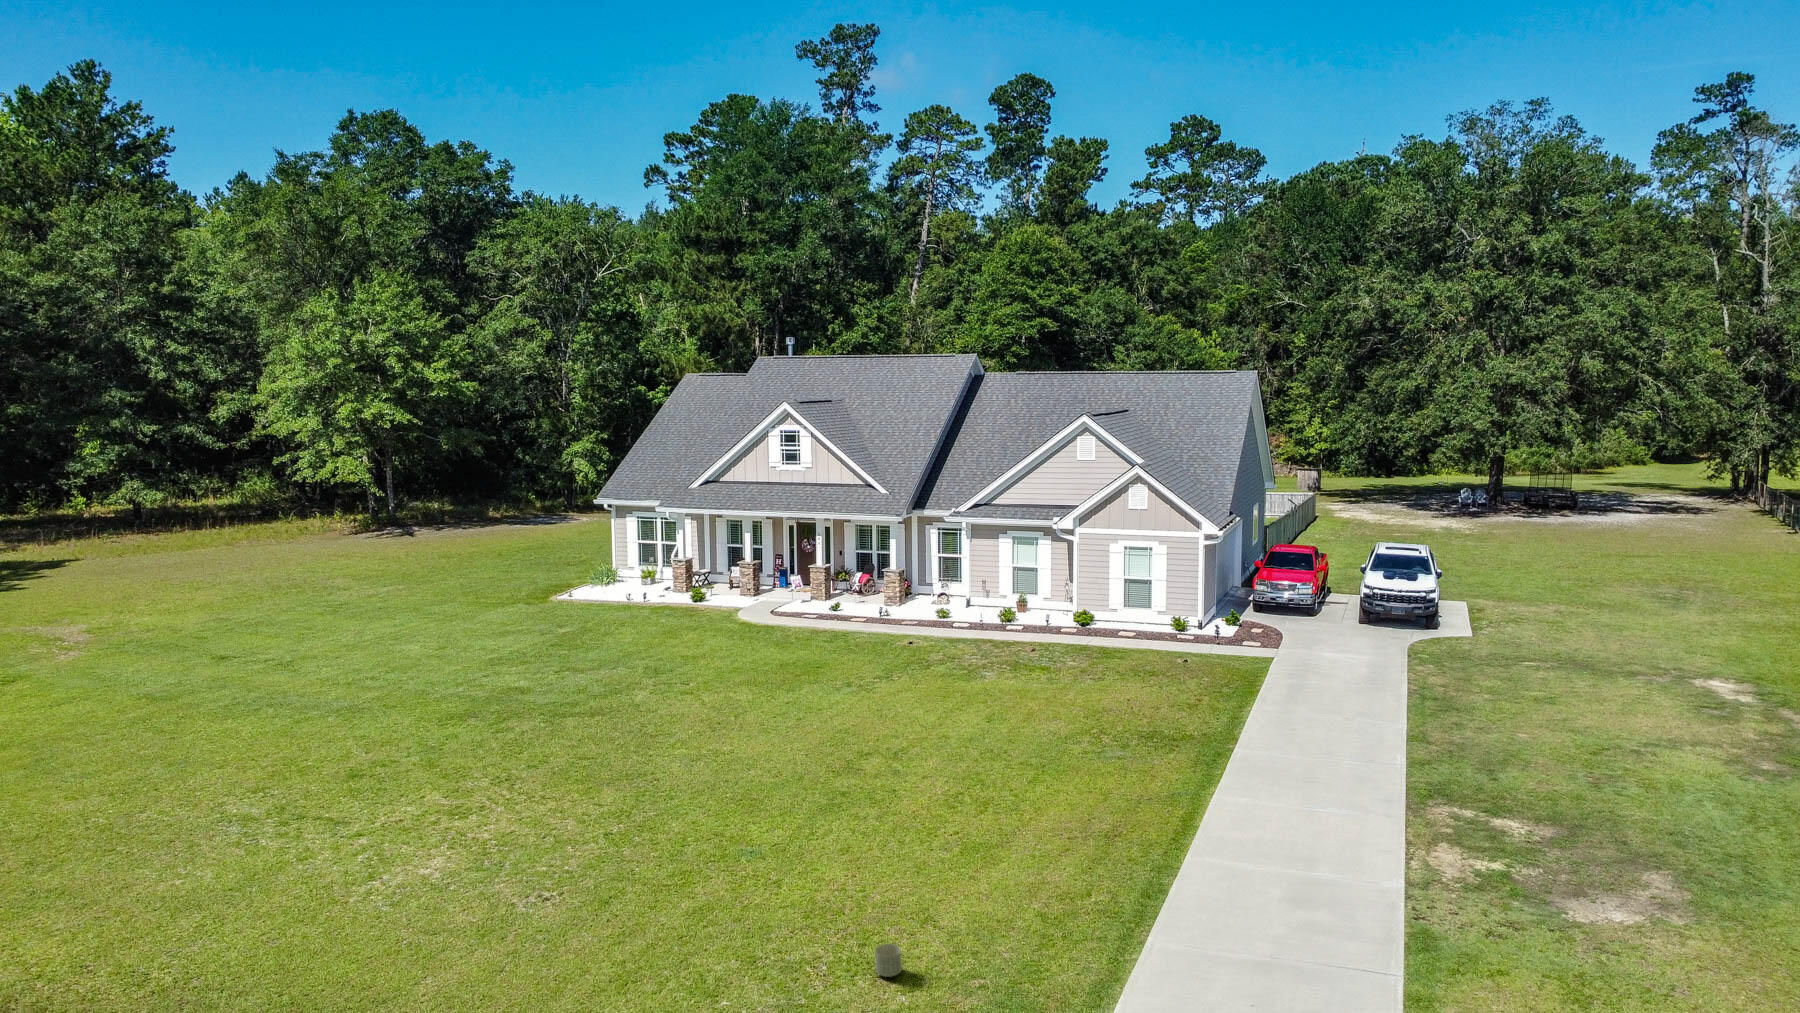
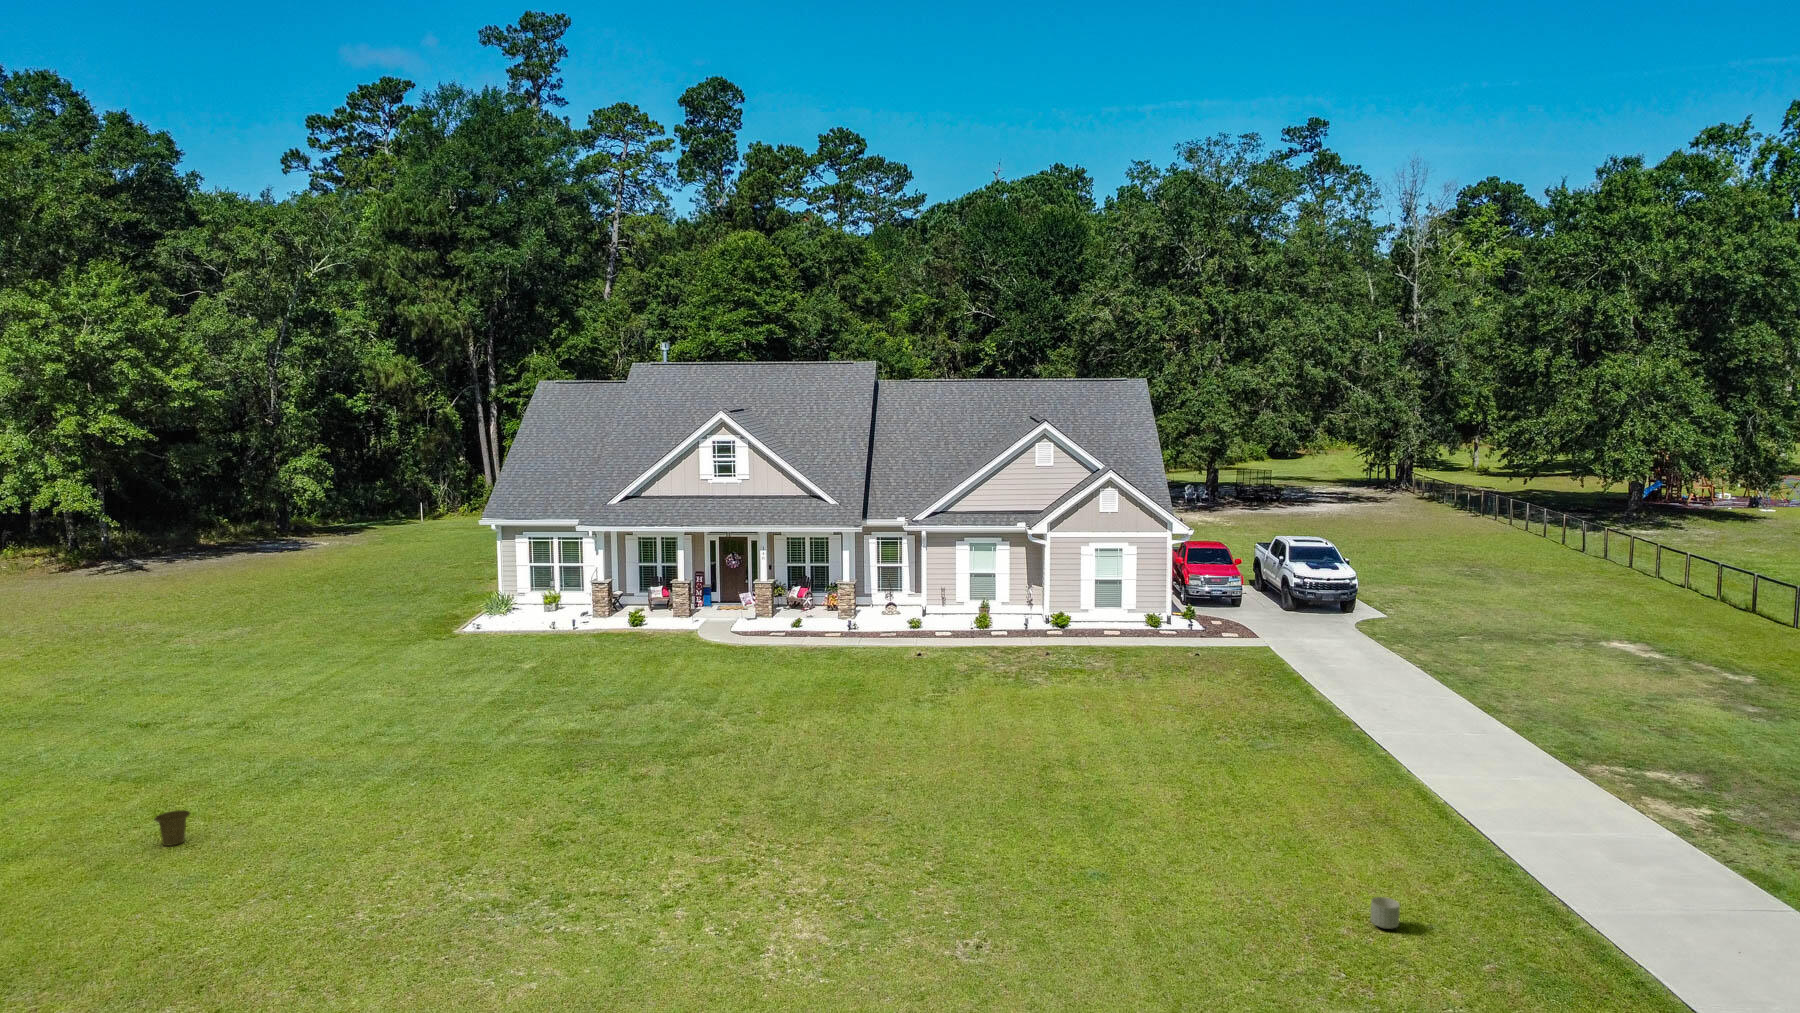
basket: none [111,743,139,770] -> present [155,810,190,846]

